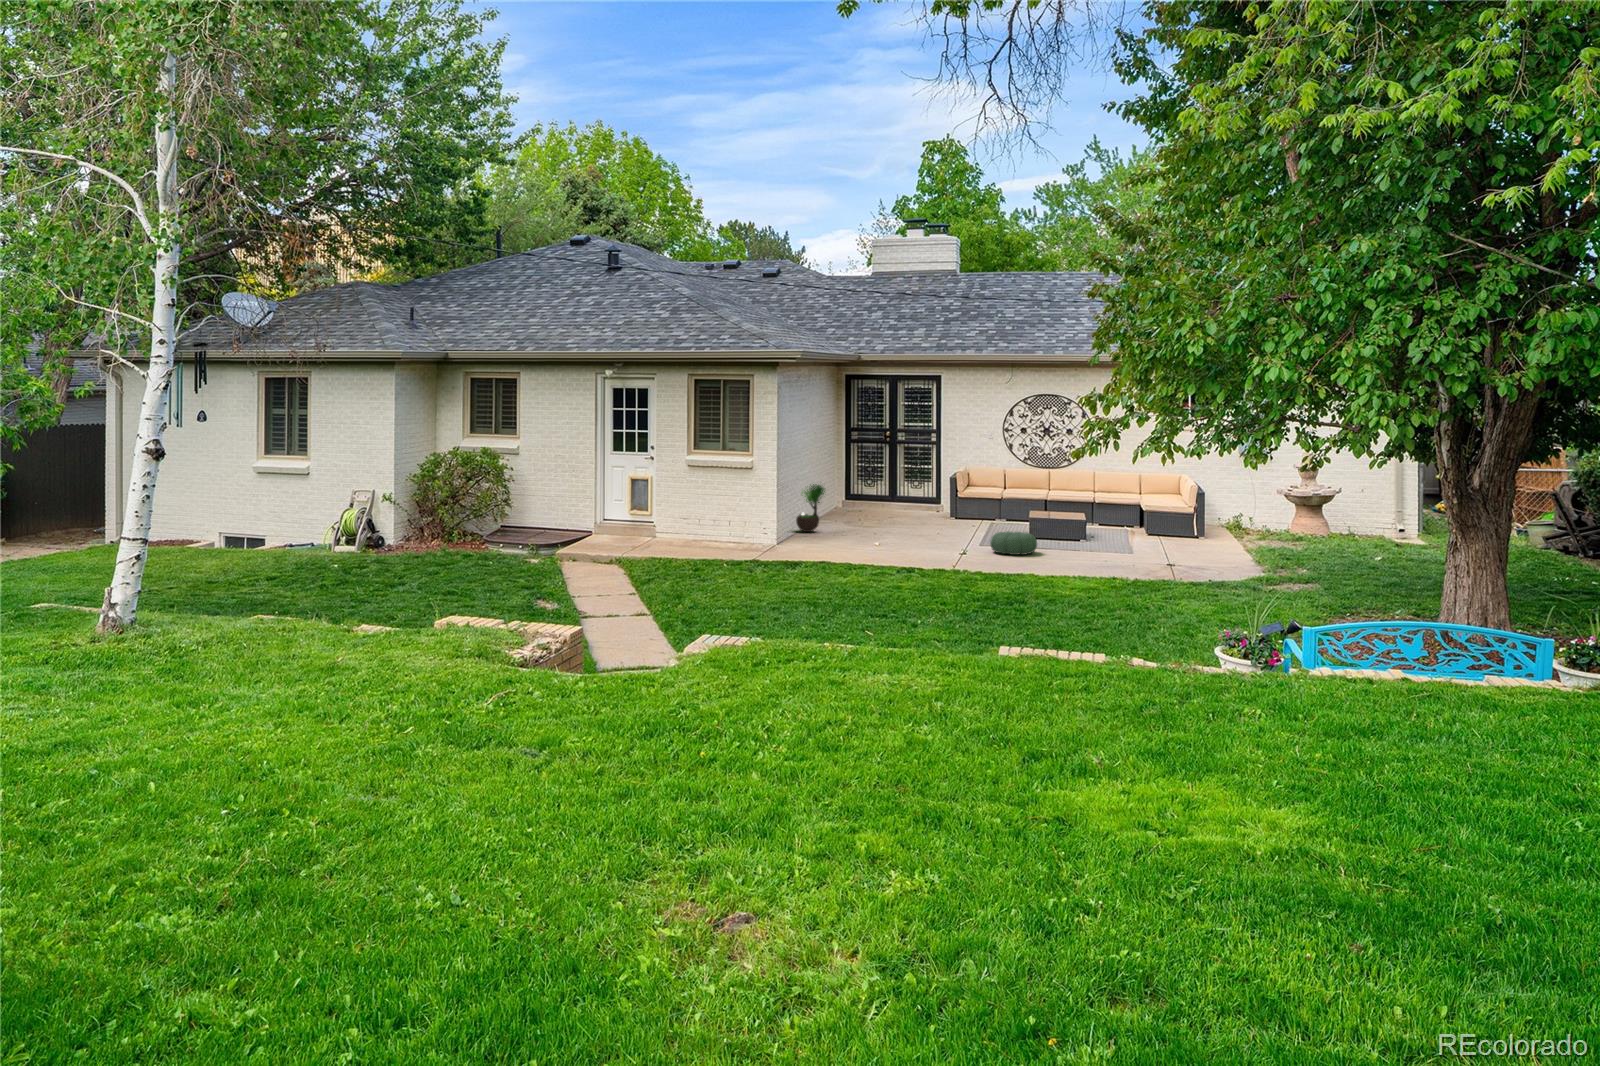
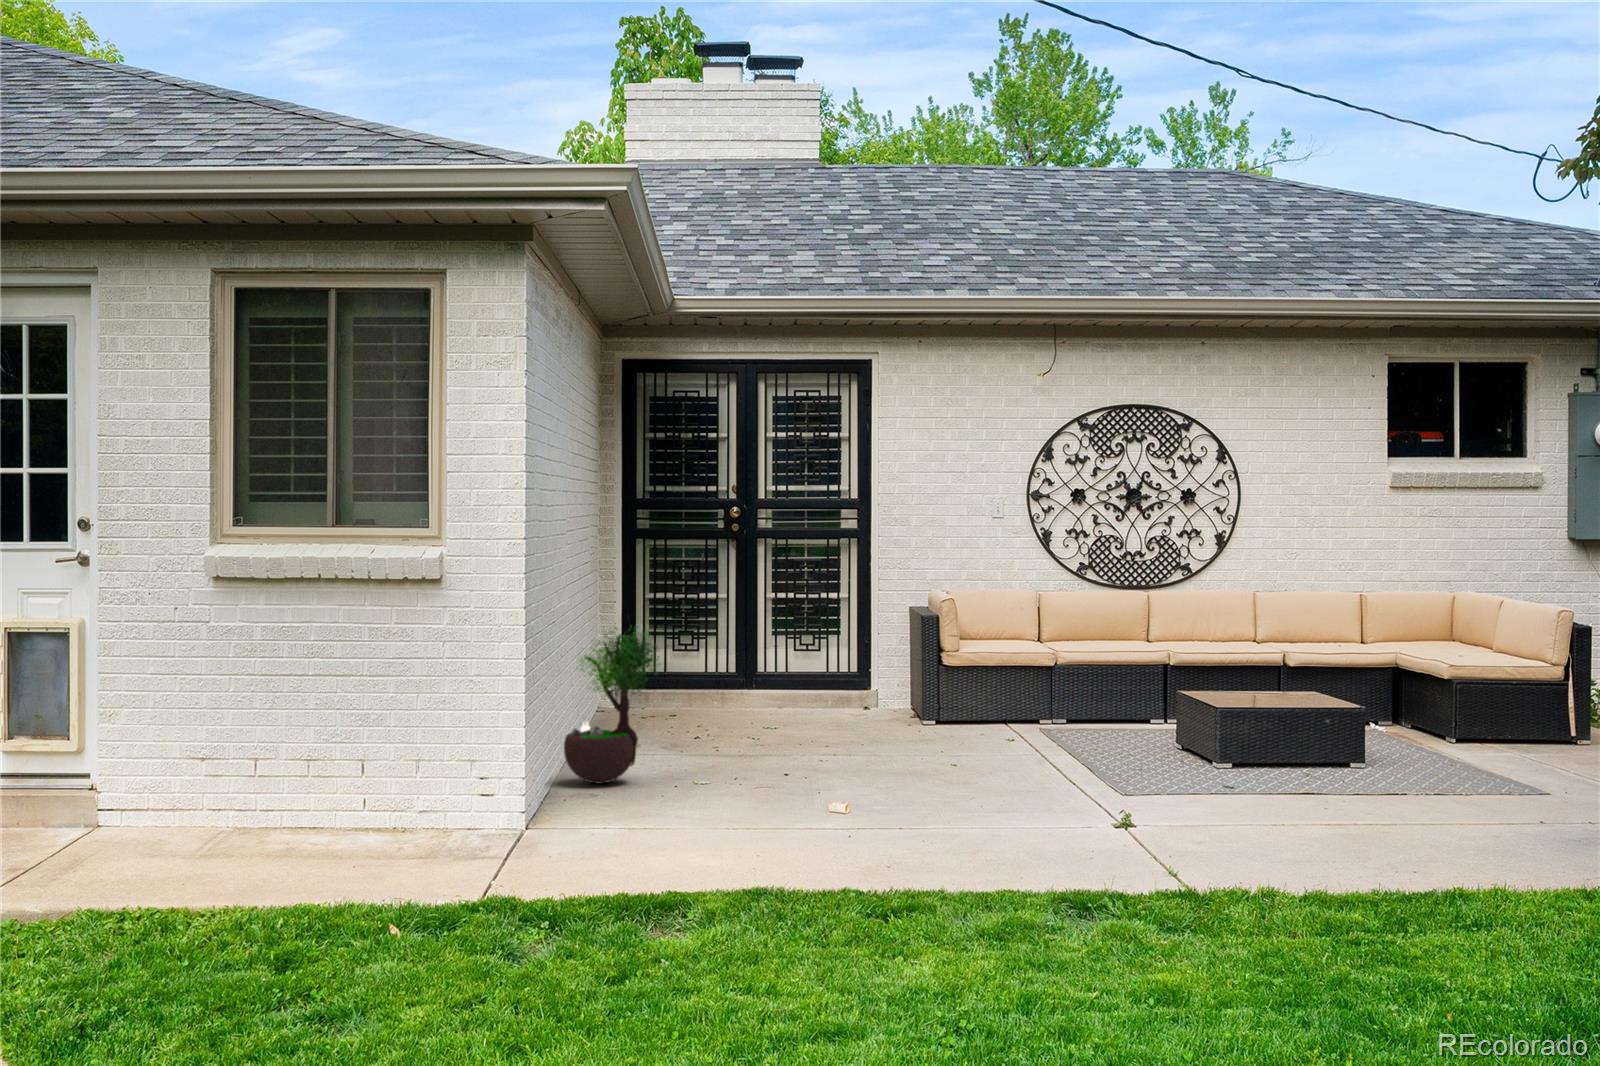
pouf: present [990,531,1037,555] -> none [1254,756,1409,833]

